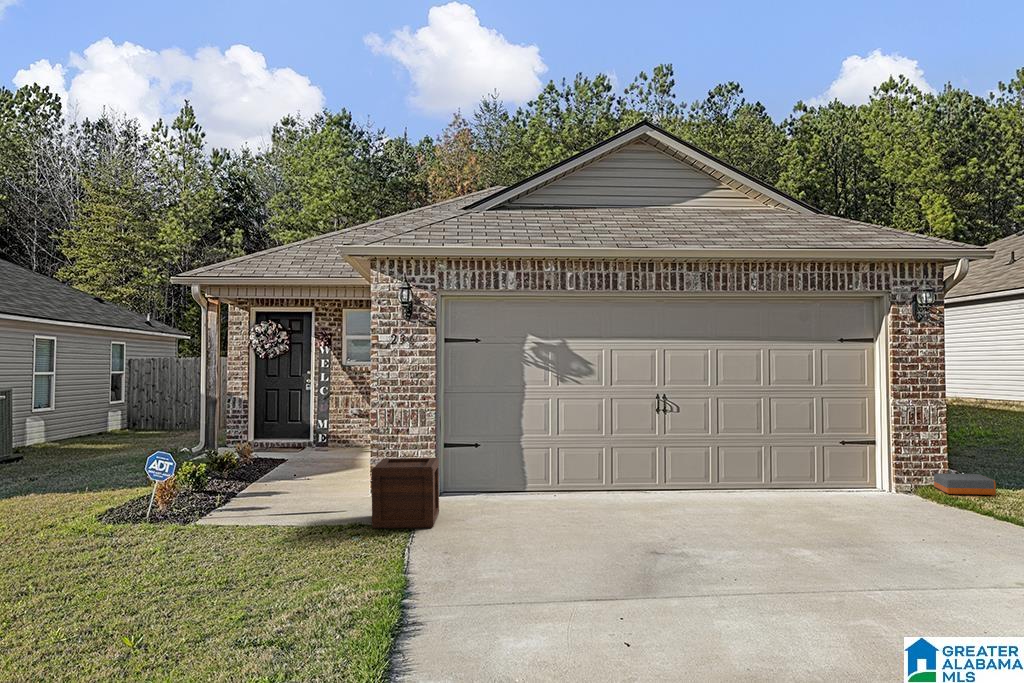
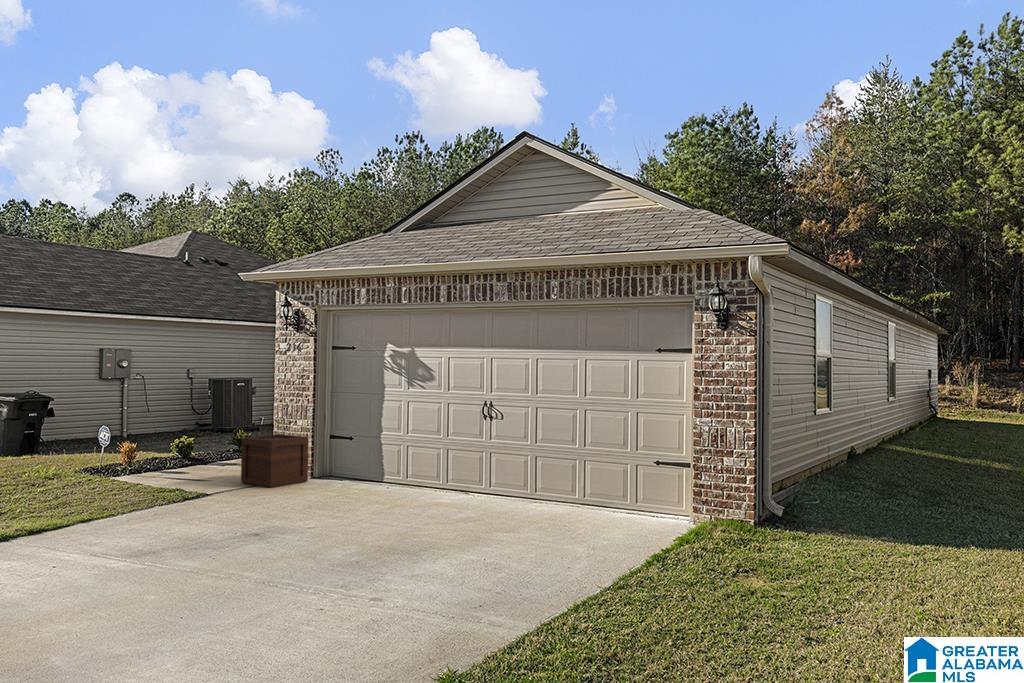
storage box: present [934,473,996,495] -> none [754,509,823,540]

